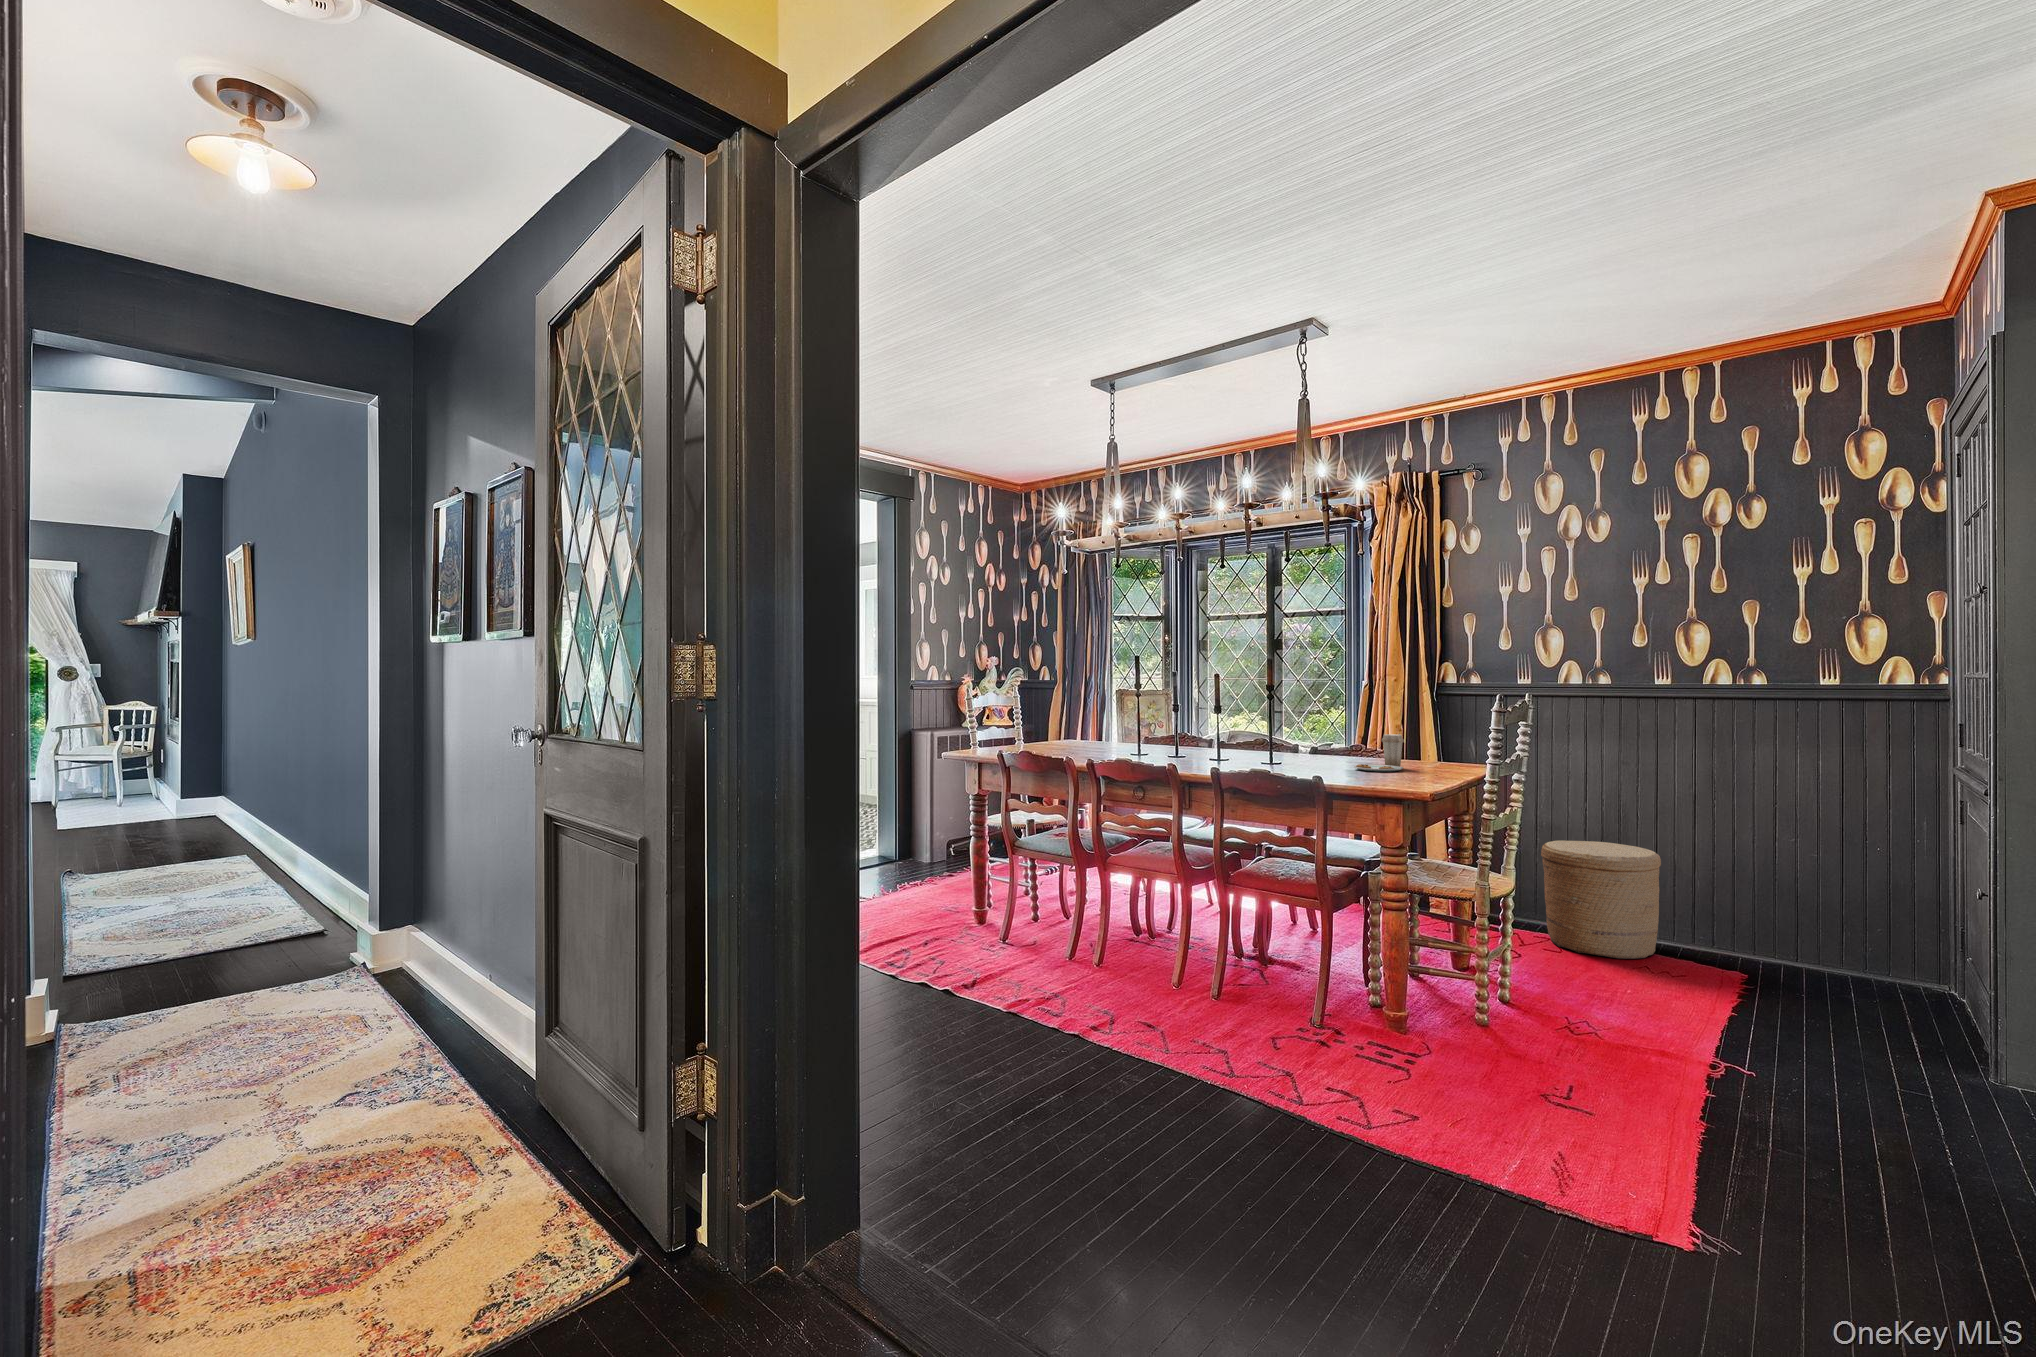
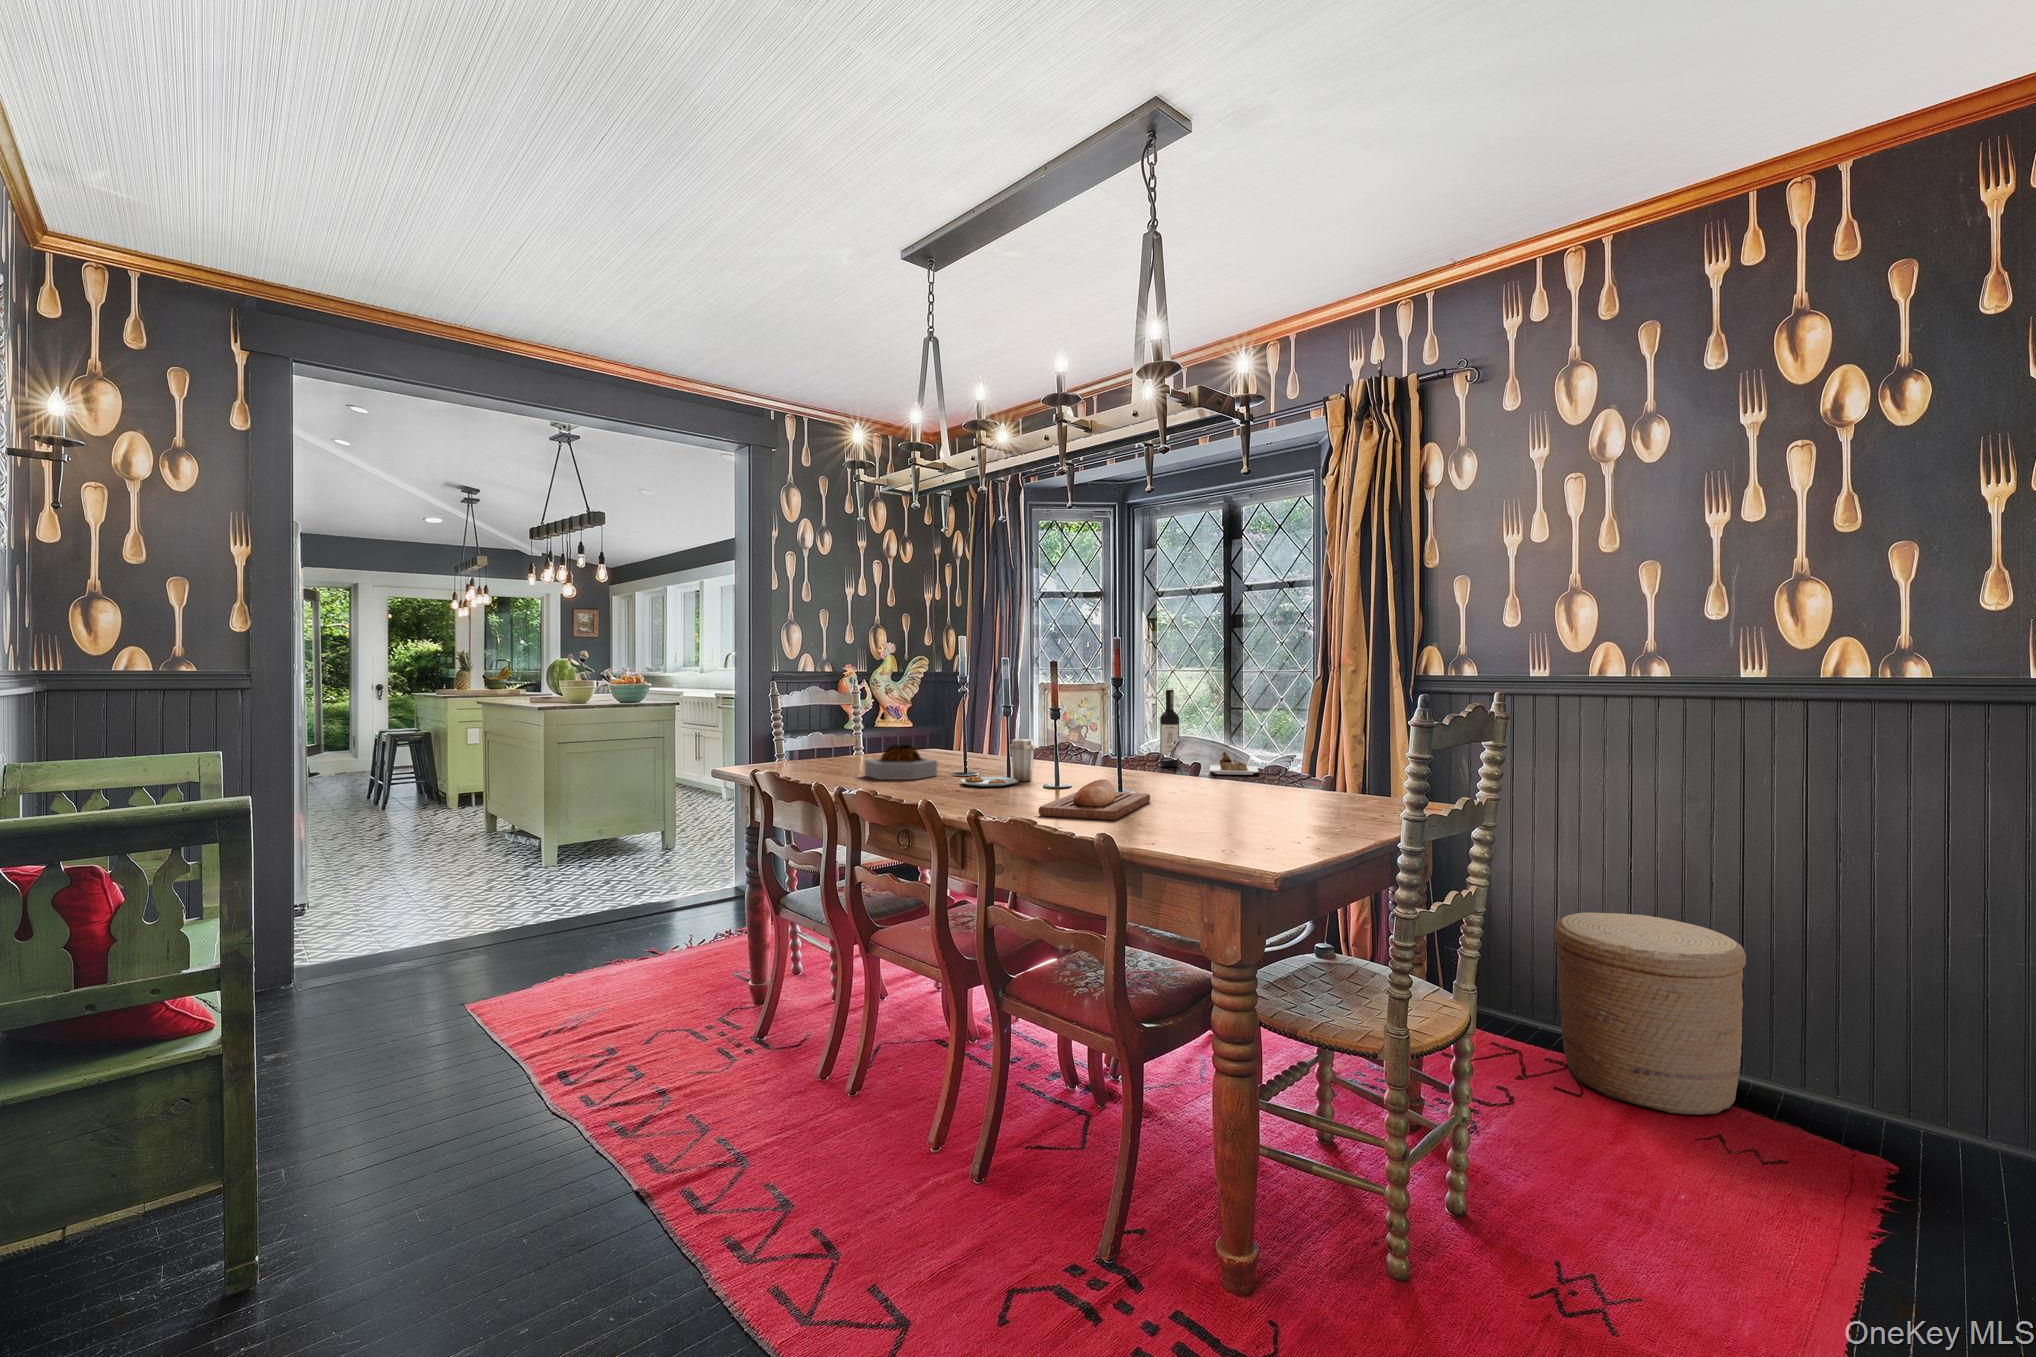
wine bottle: none [1258,693,1338,752] -> present [1160,690,1258,775]
decorative bowl: none [1063,730,1115,756] -> present [865,745,937,779]
plate: present [1354,734,1404,772] -> present [960,738,1036,787]
bread loaf: none [1239,750,1294,772] -> present [1038,780,1150,820]

